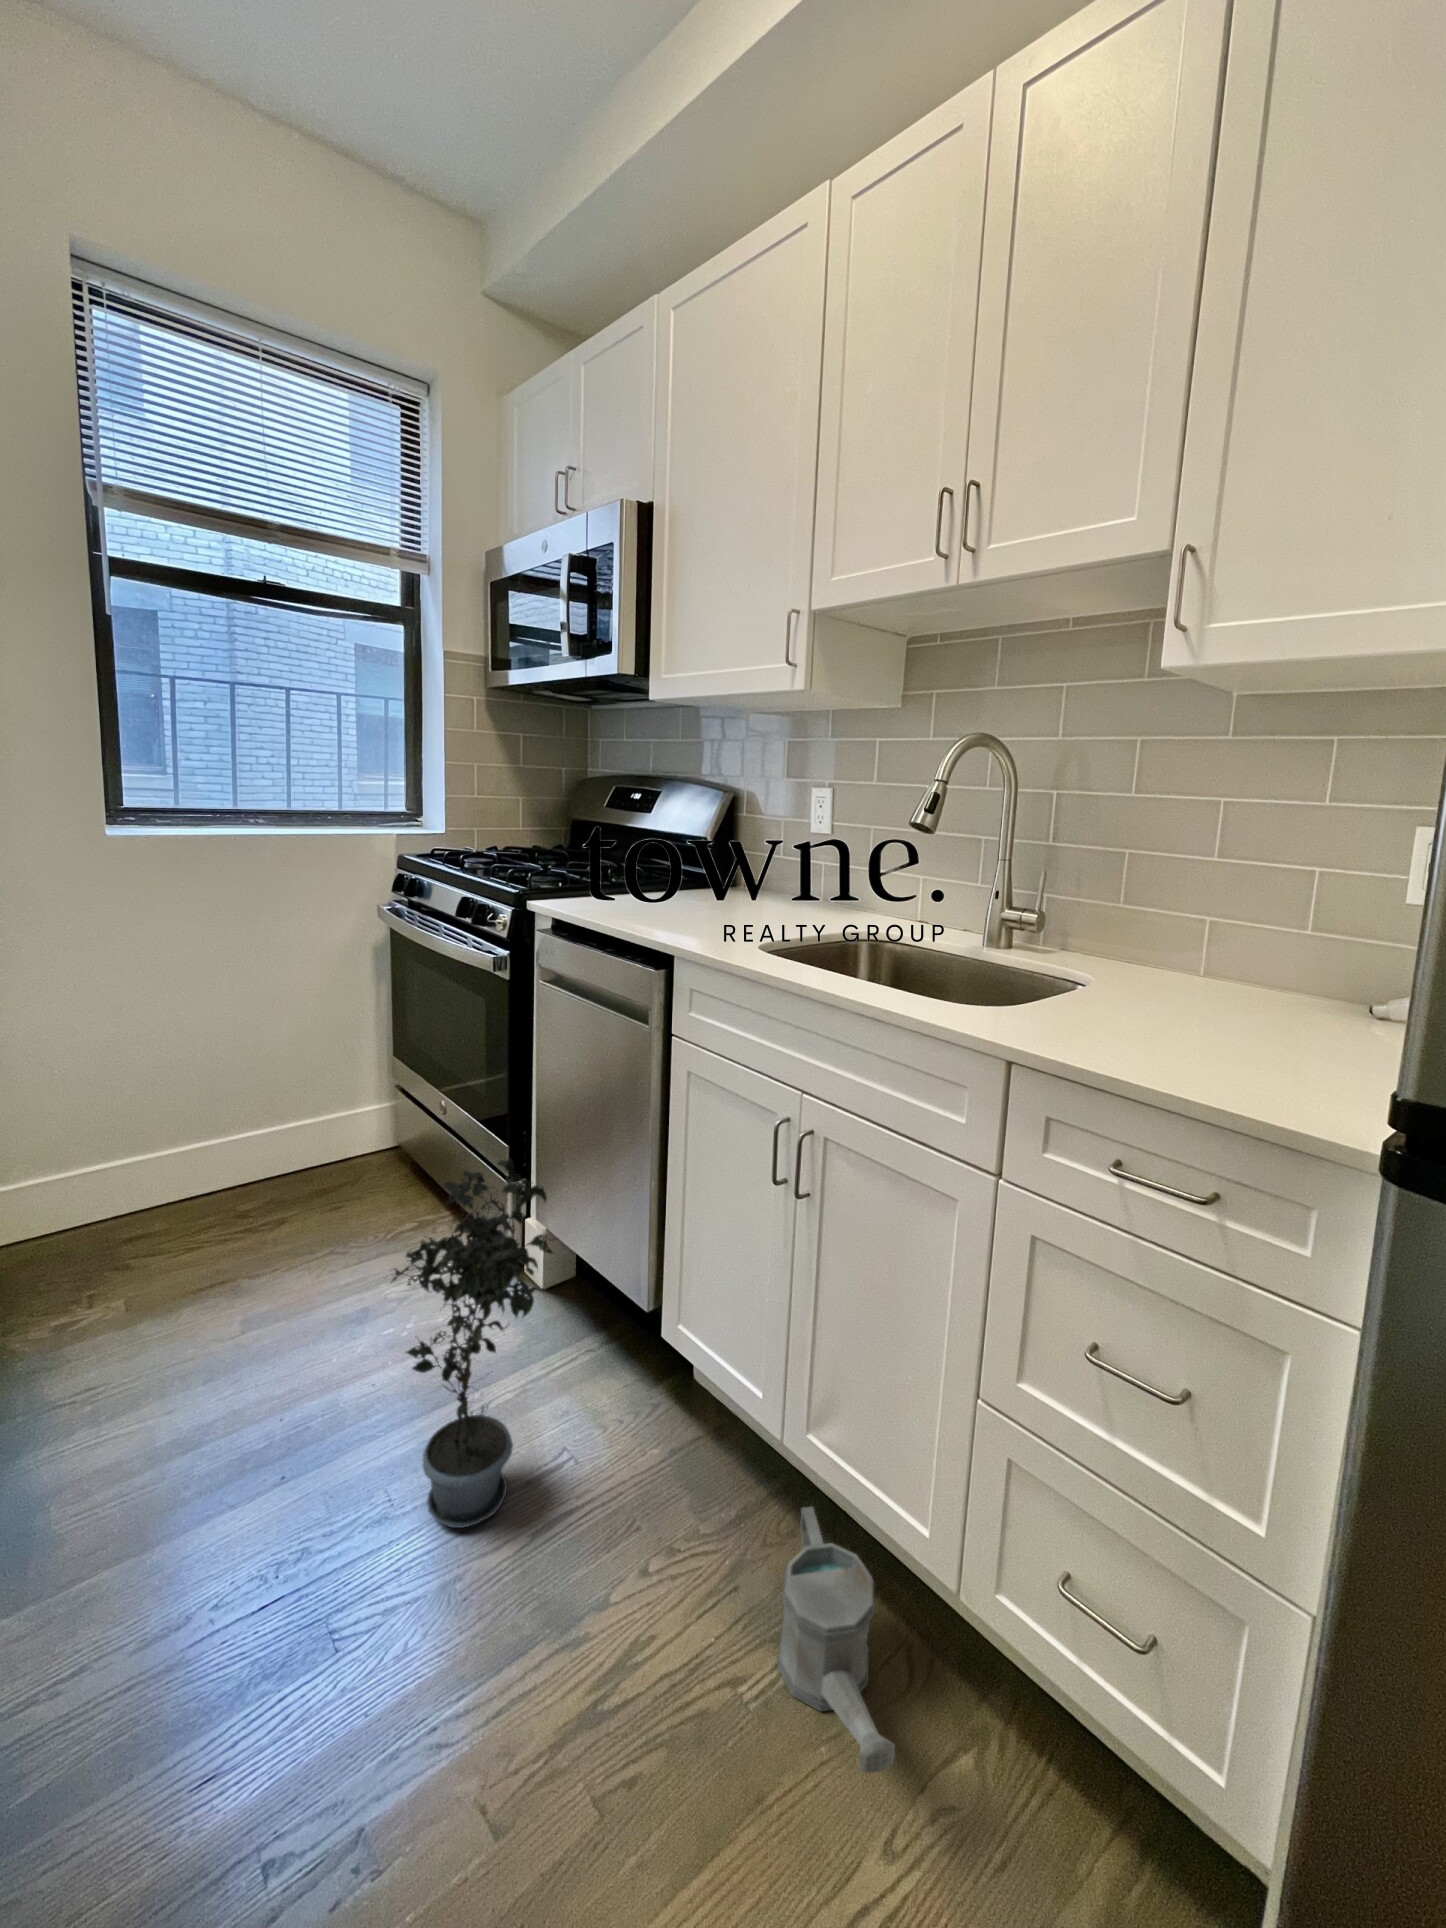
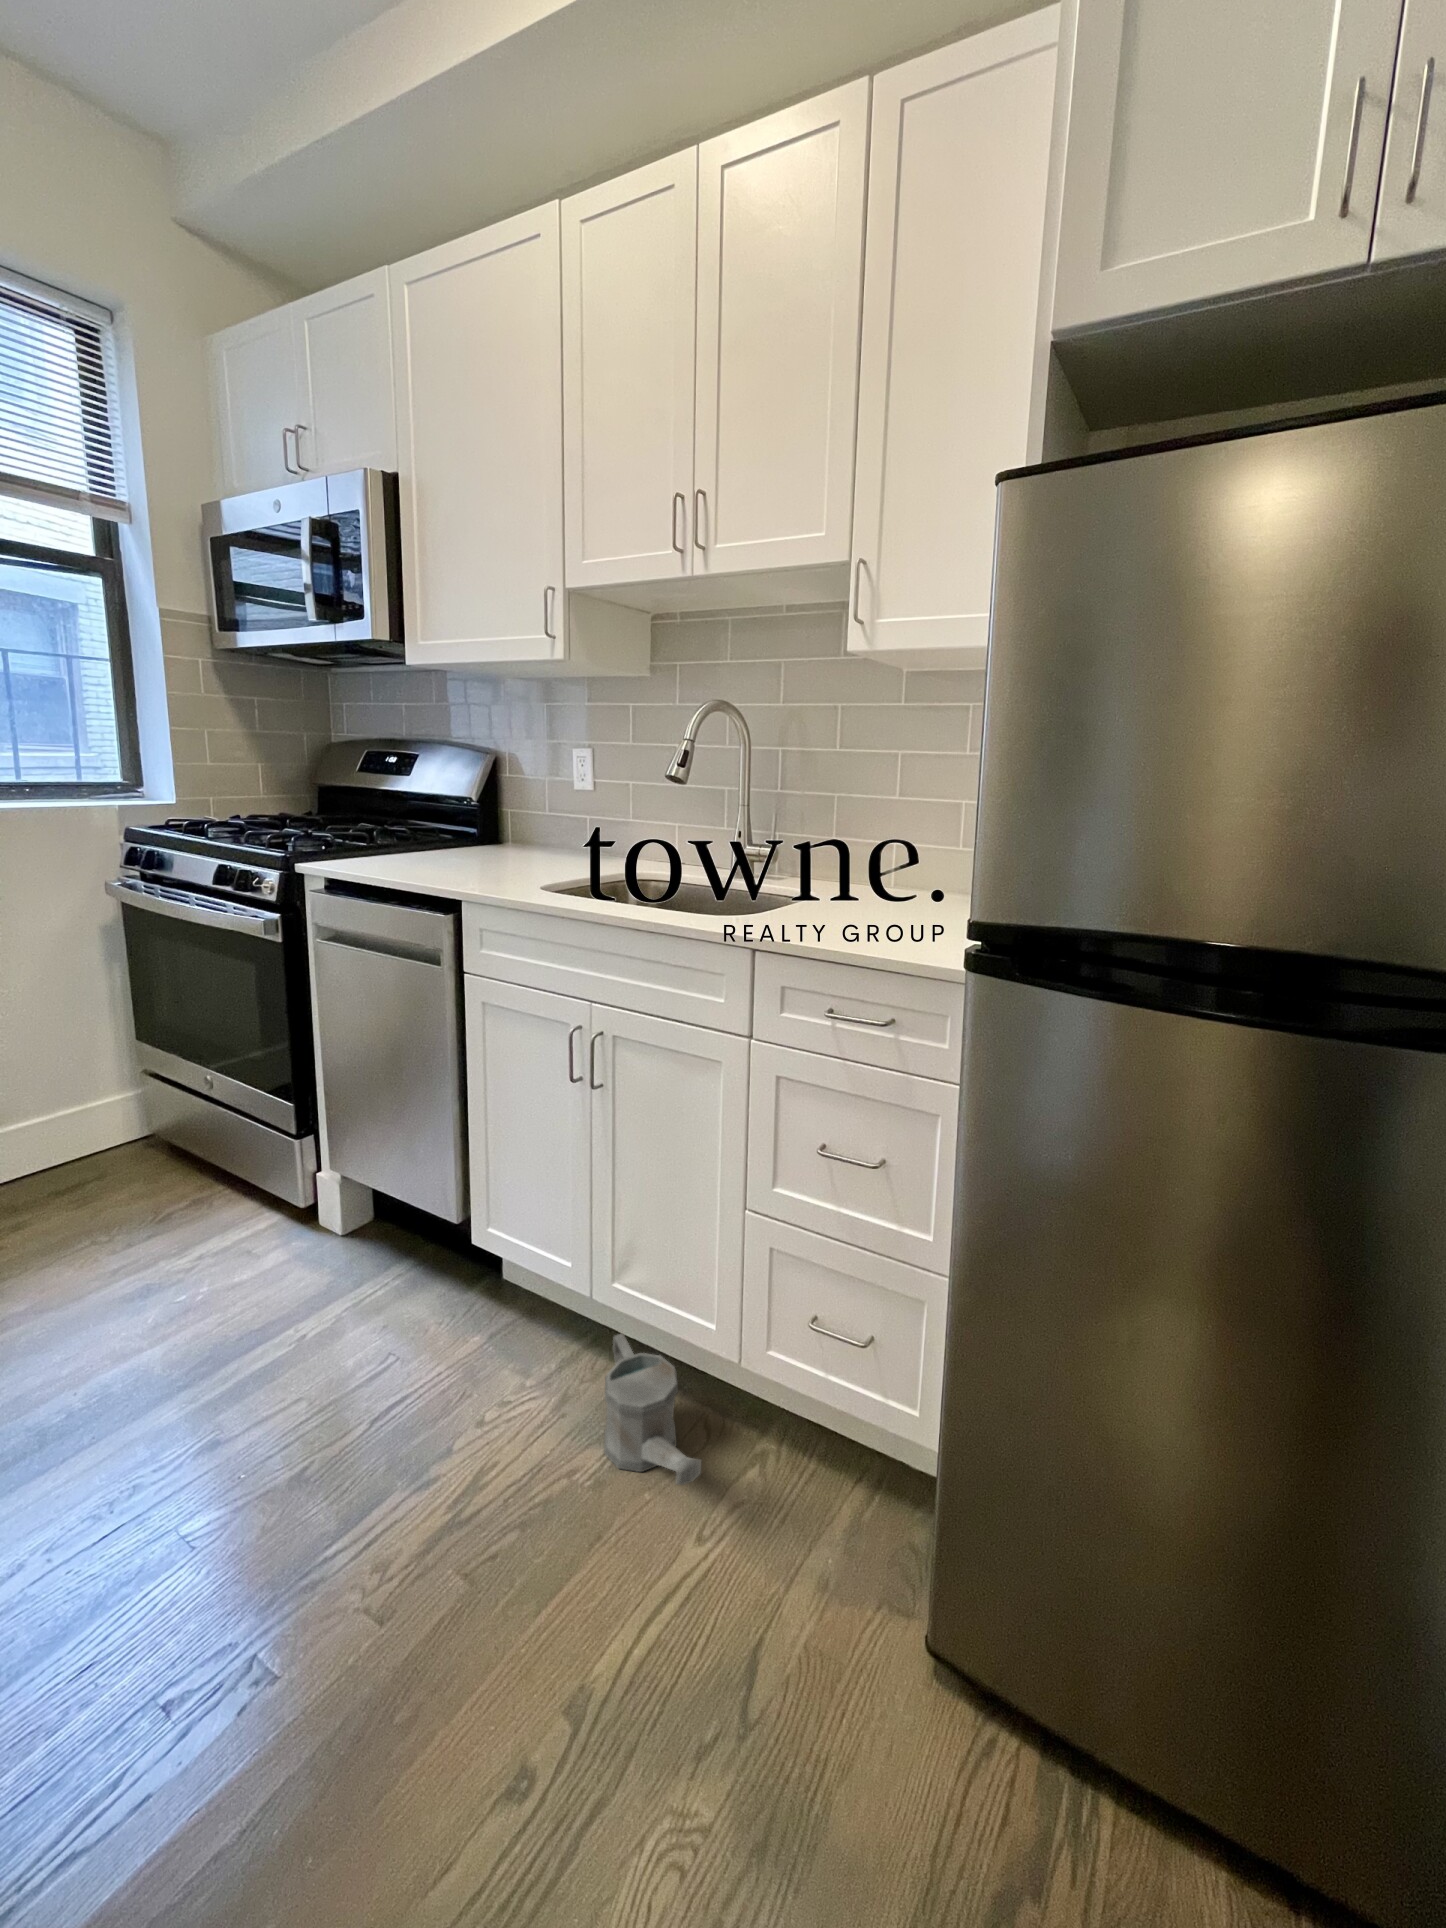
potted plant: present [391,1159,557,1528] -> none [202,1093,377,1432]

